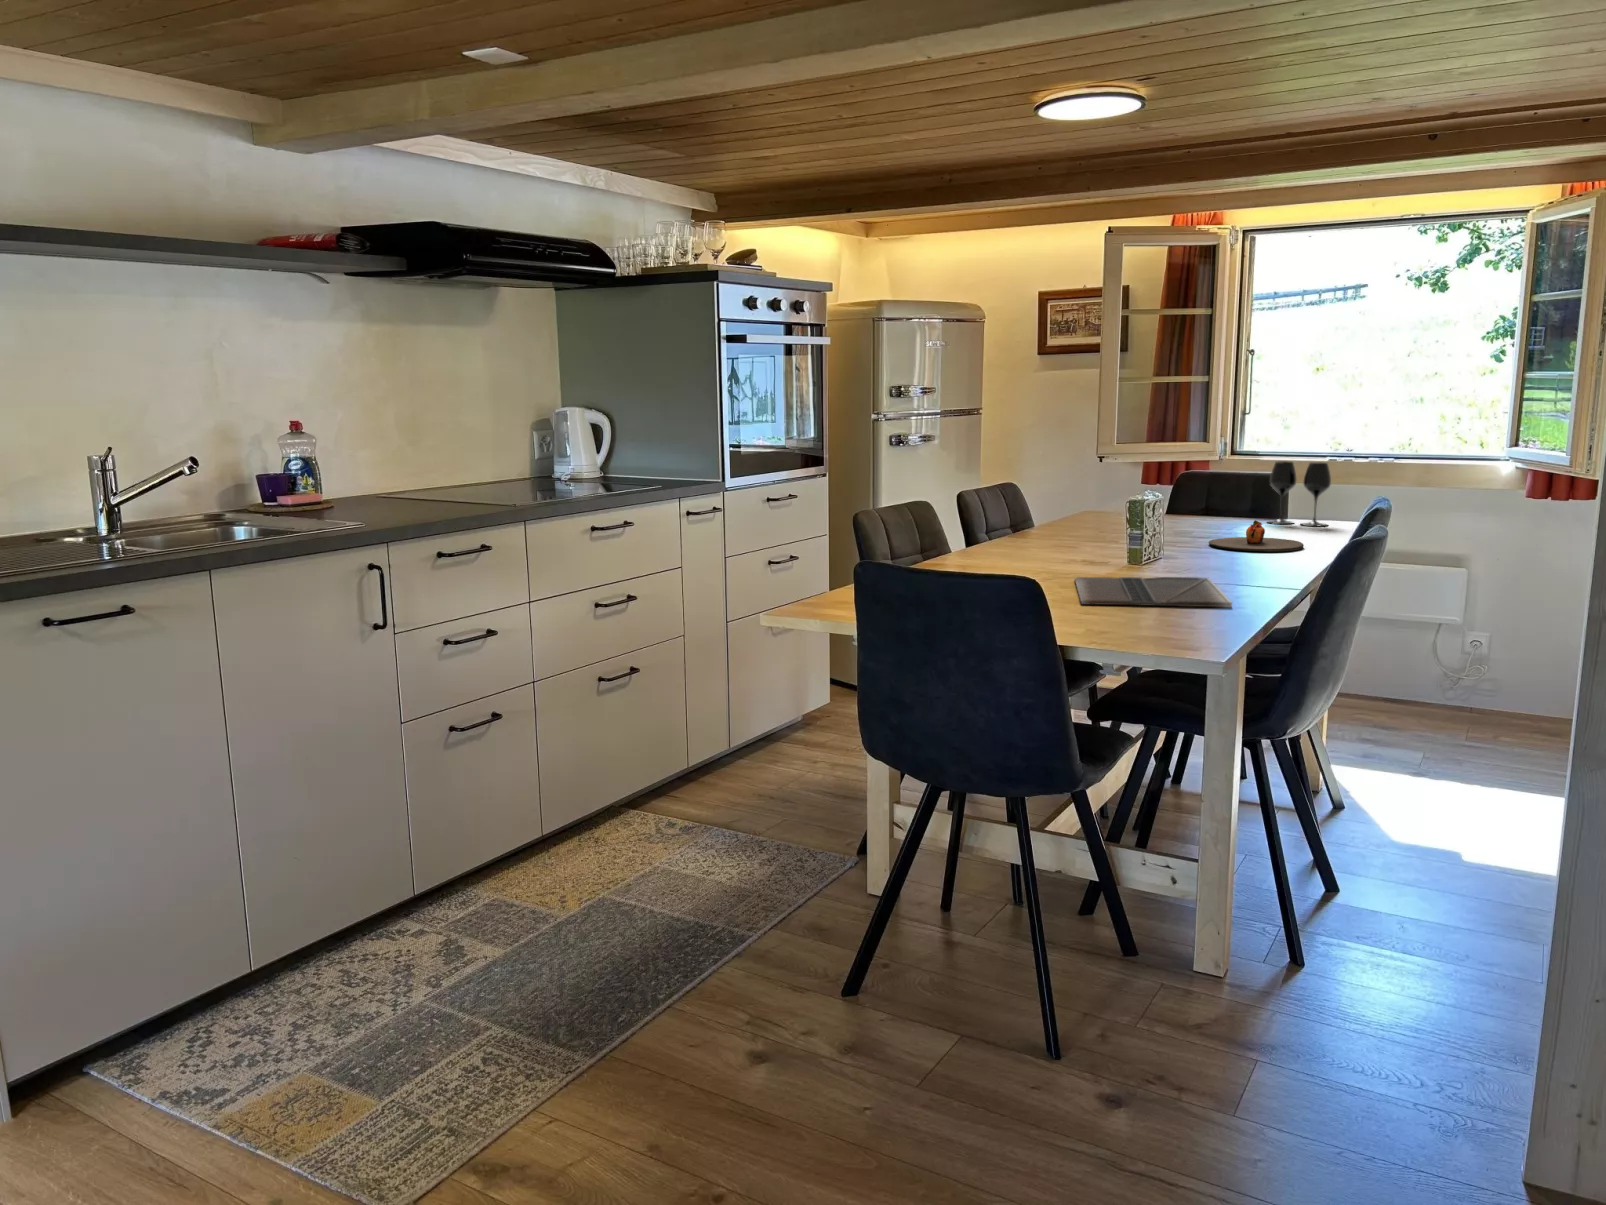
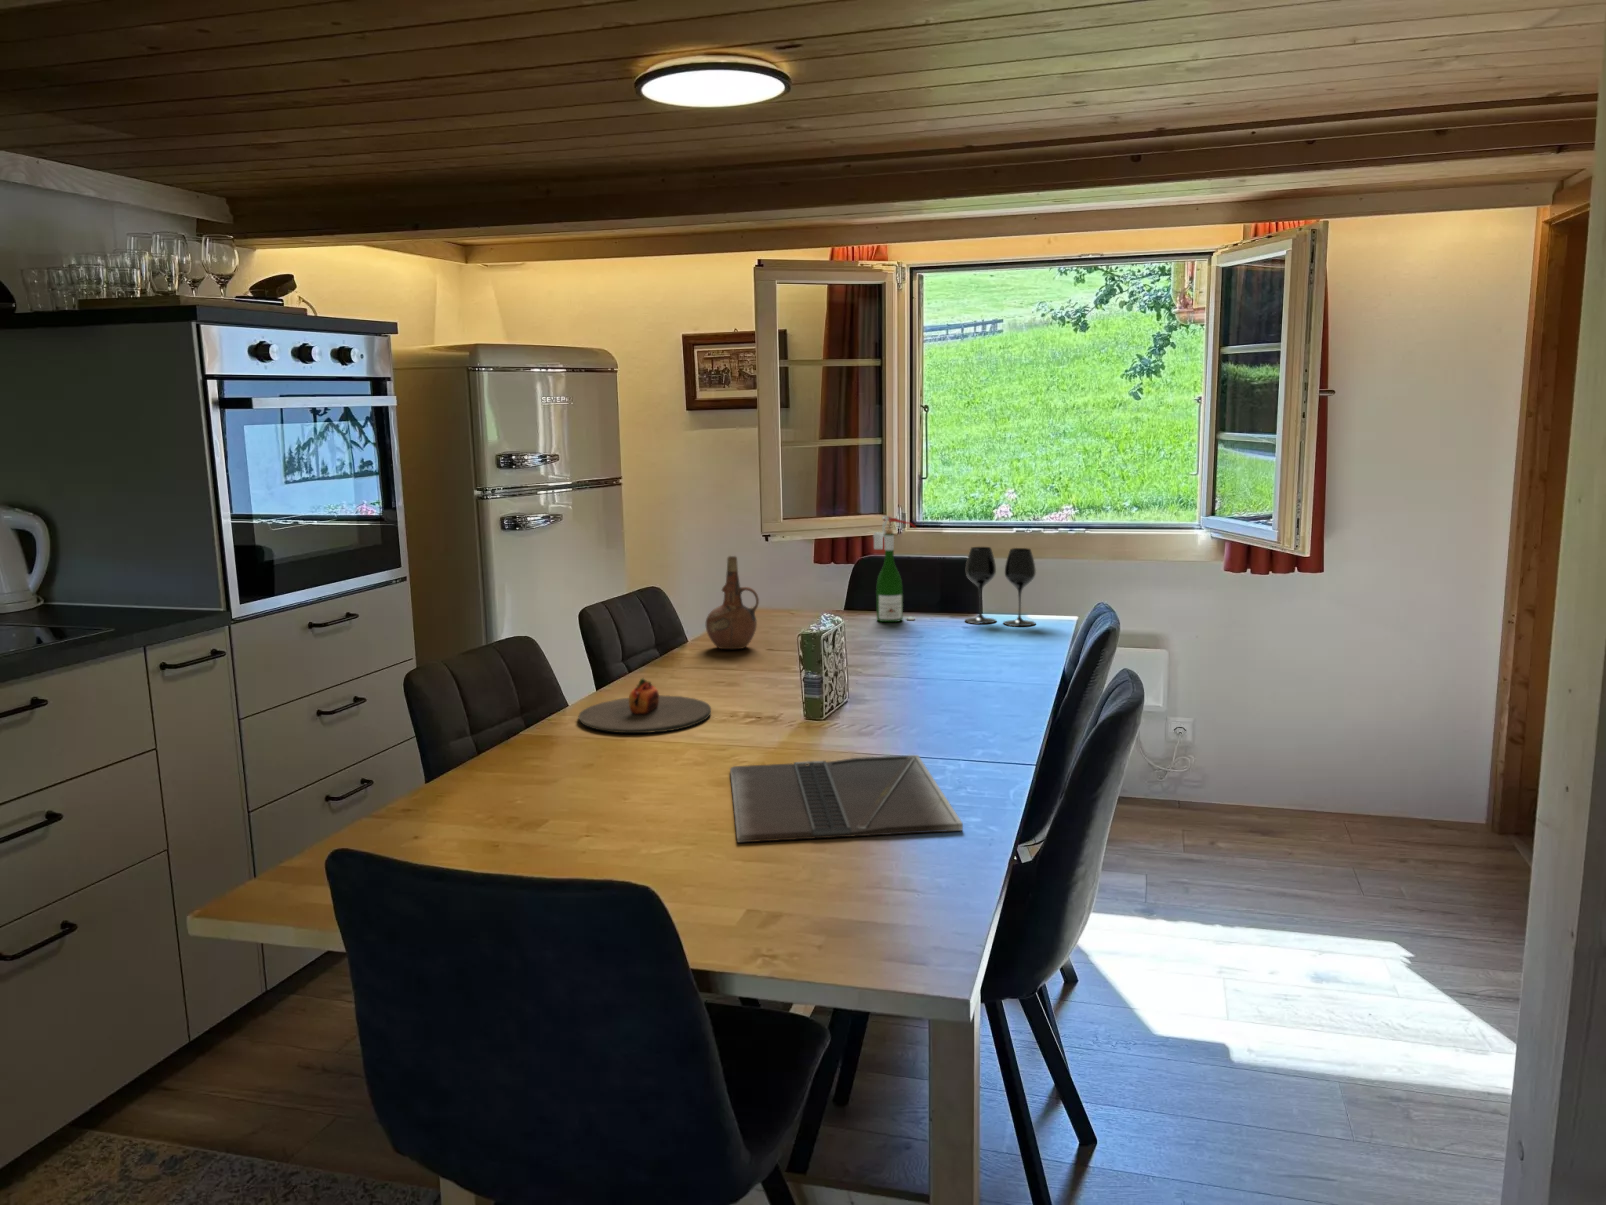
wine bottle: none [1191,434,1230,521] -> present [873,515,915,622]
ceramic pitcher: none [1052,459,1095,530] -> present [706,556,759,649]
plate: present [1209,520,1304,552] -> present [578,678,711,733]

